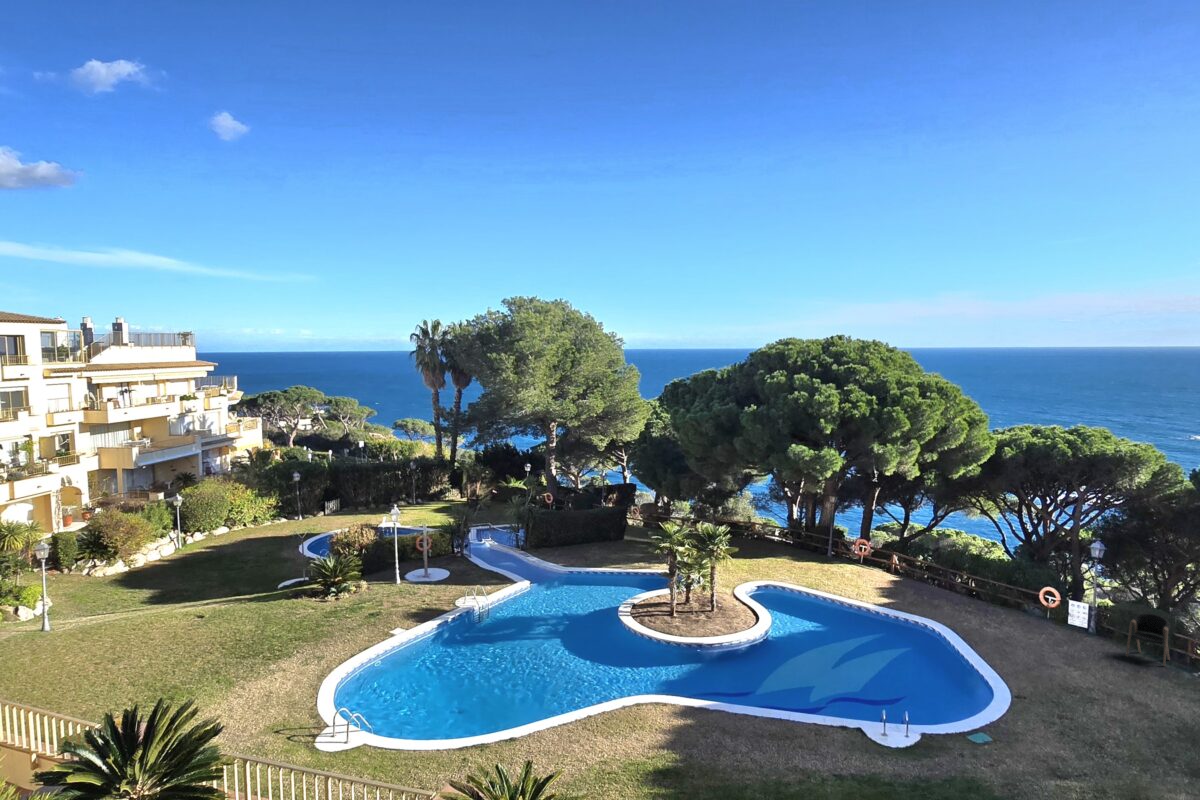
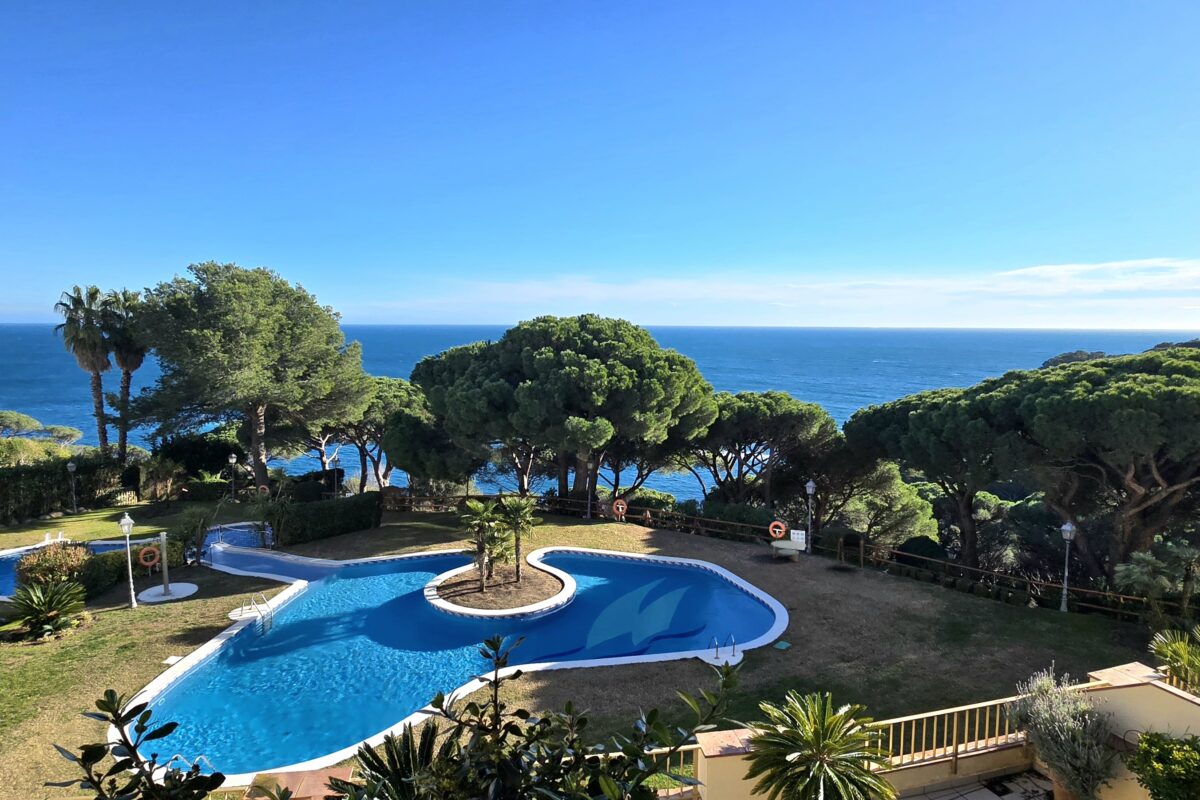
round table: none [1033,610,1084,641] -> present [771,541,806,562]

